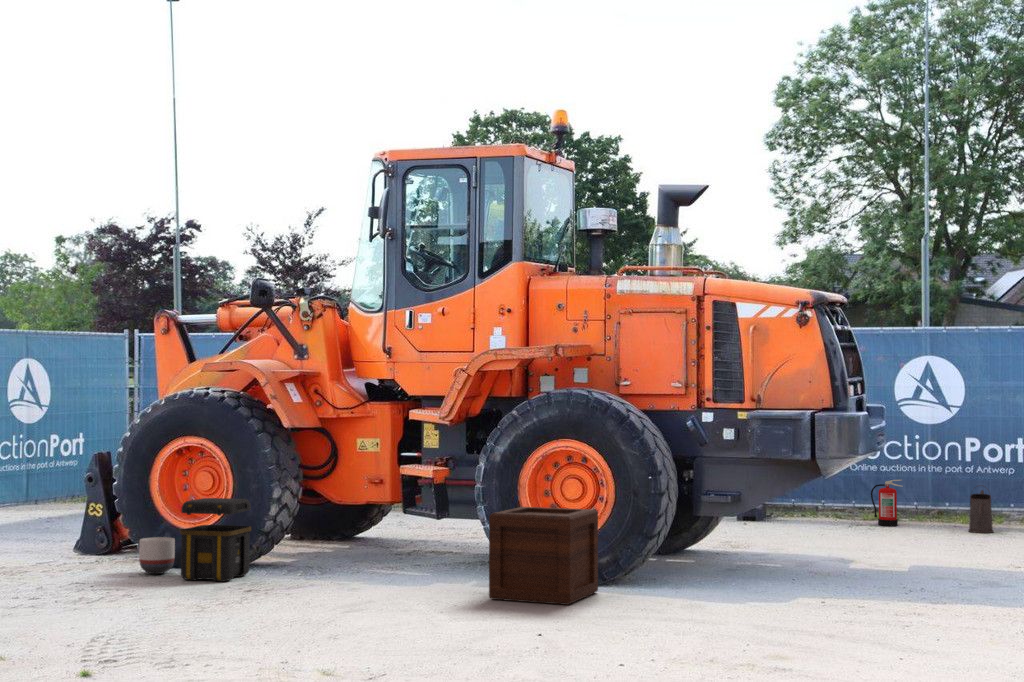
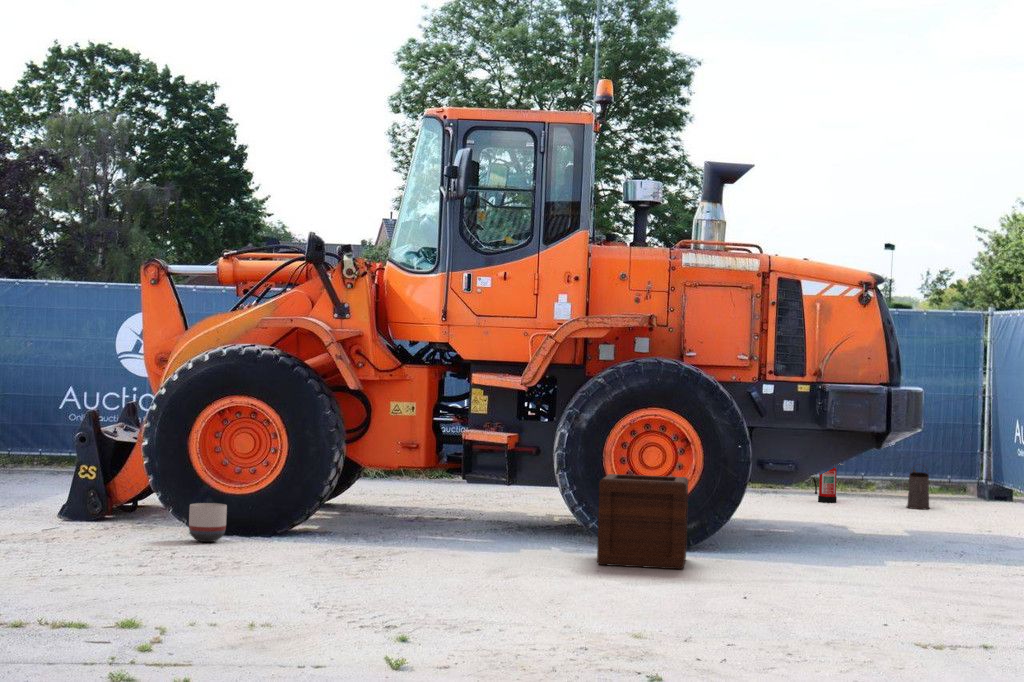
toolbox: present [180,498,251,581] -> none [248,462,314,549]

